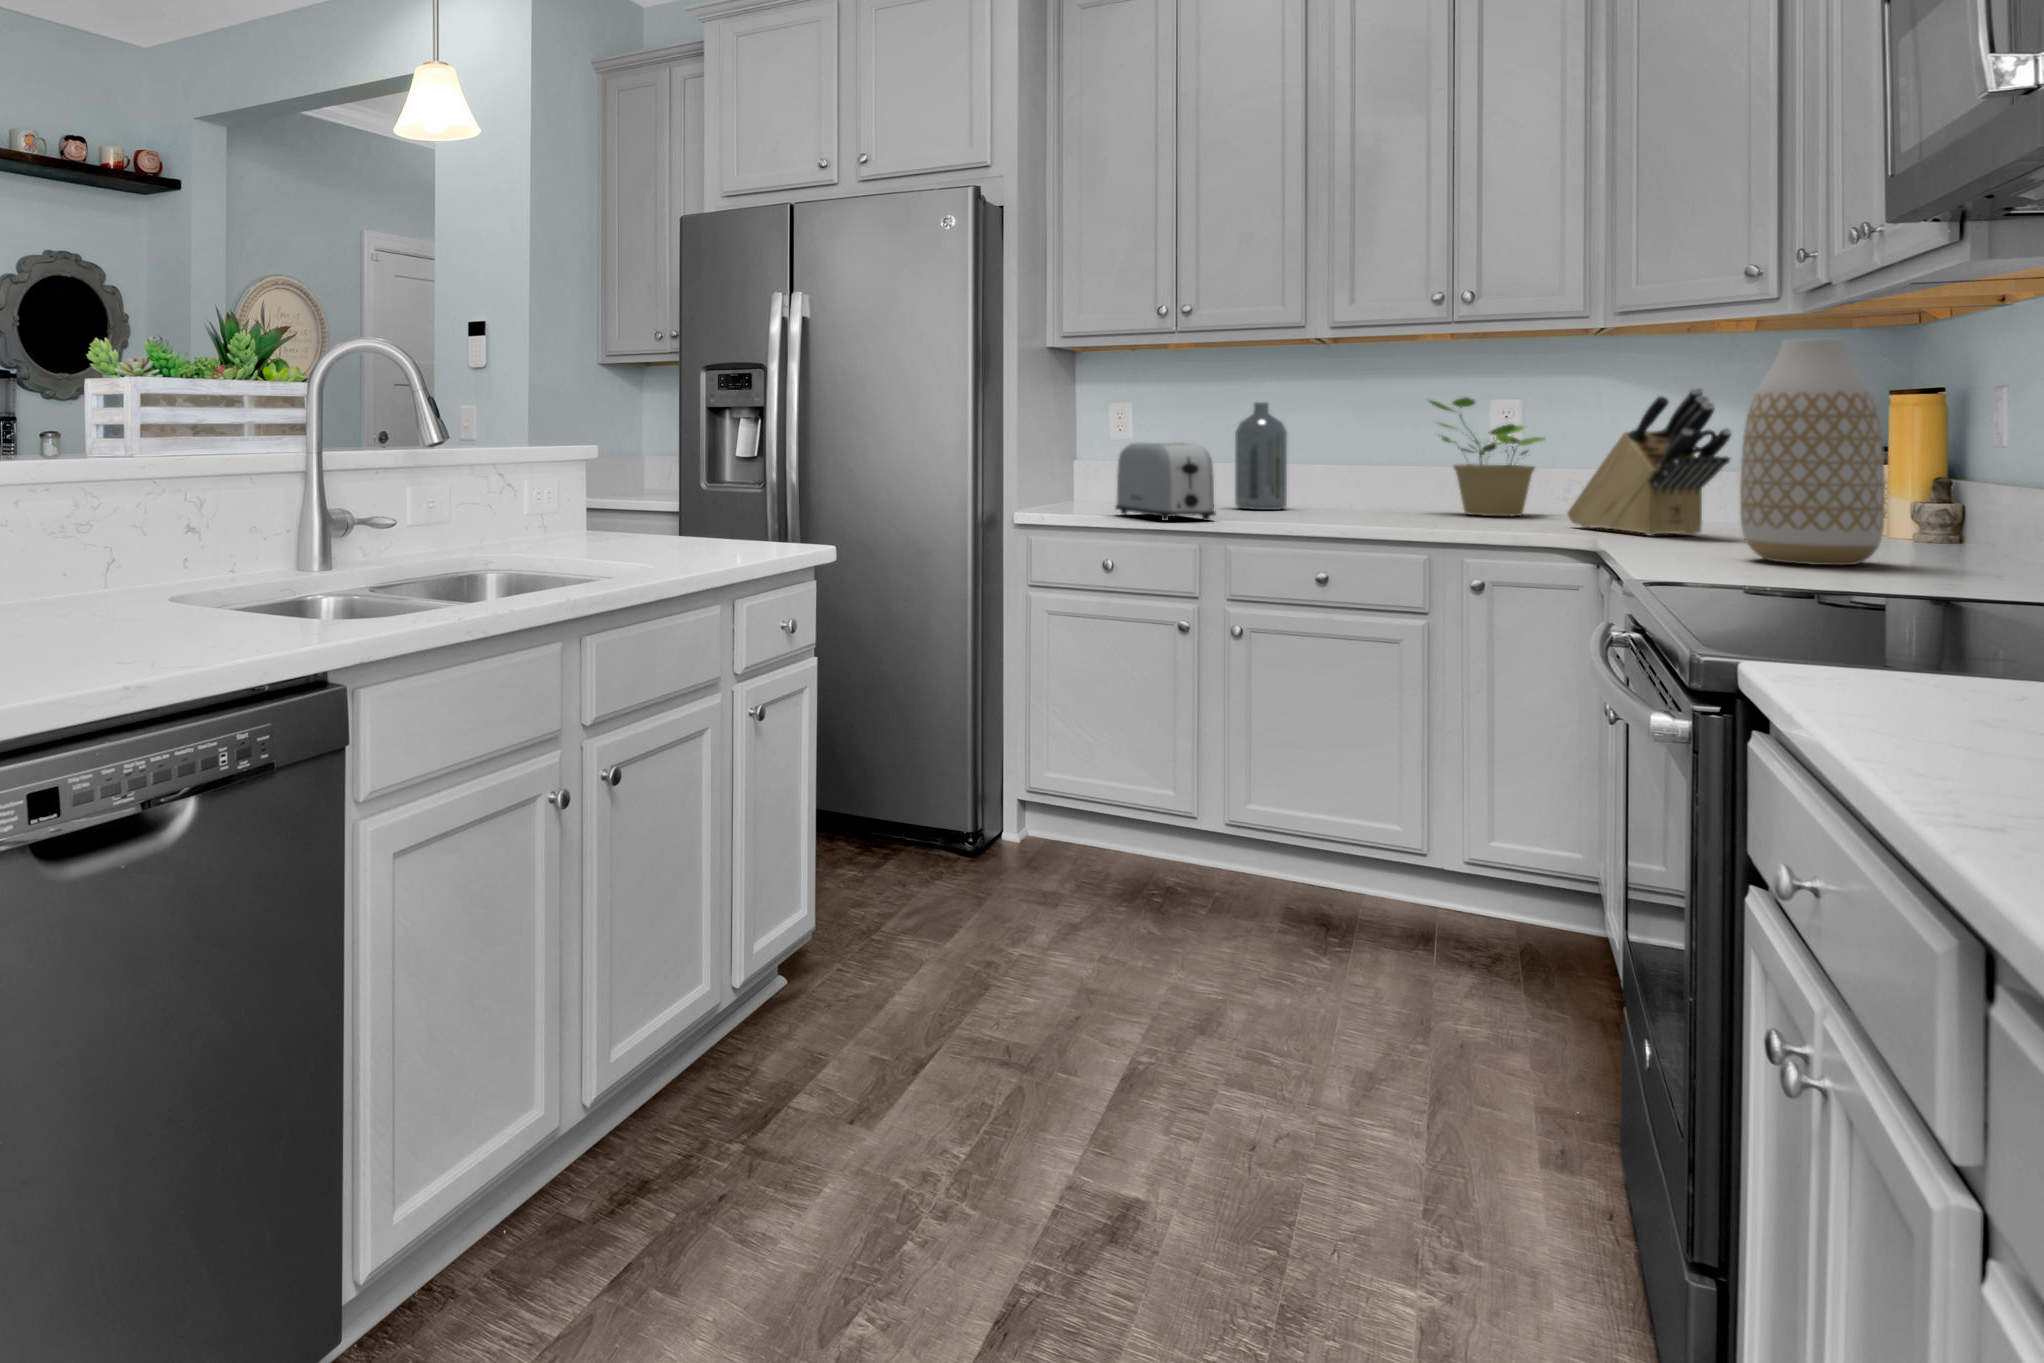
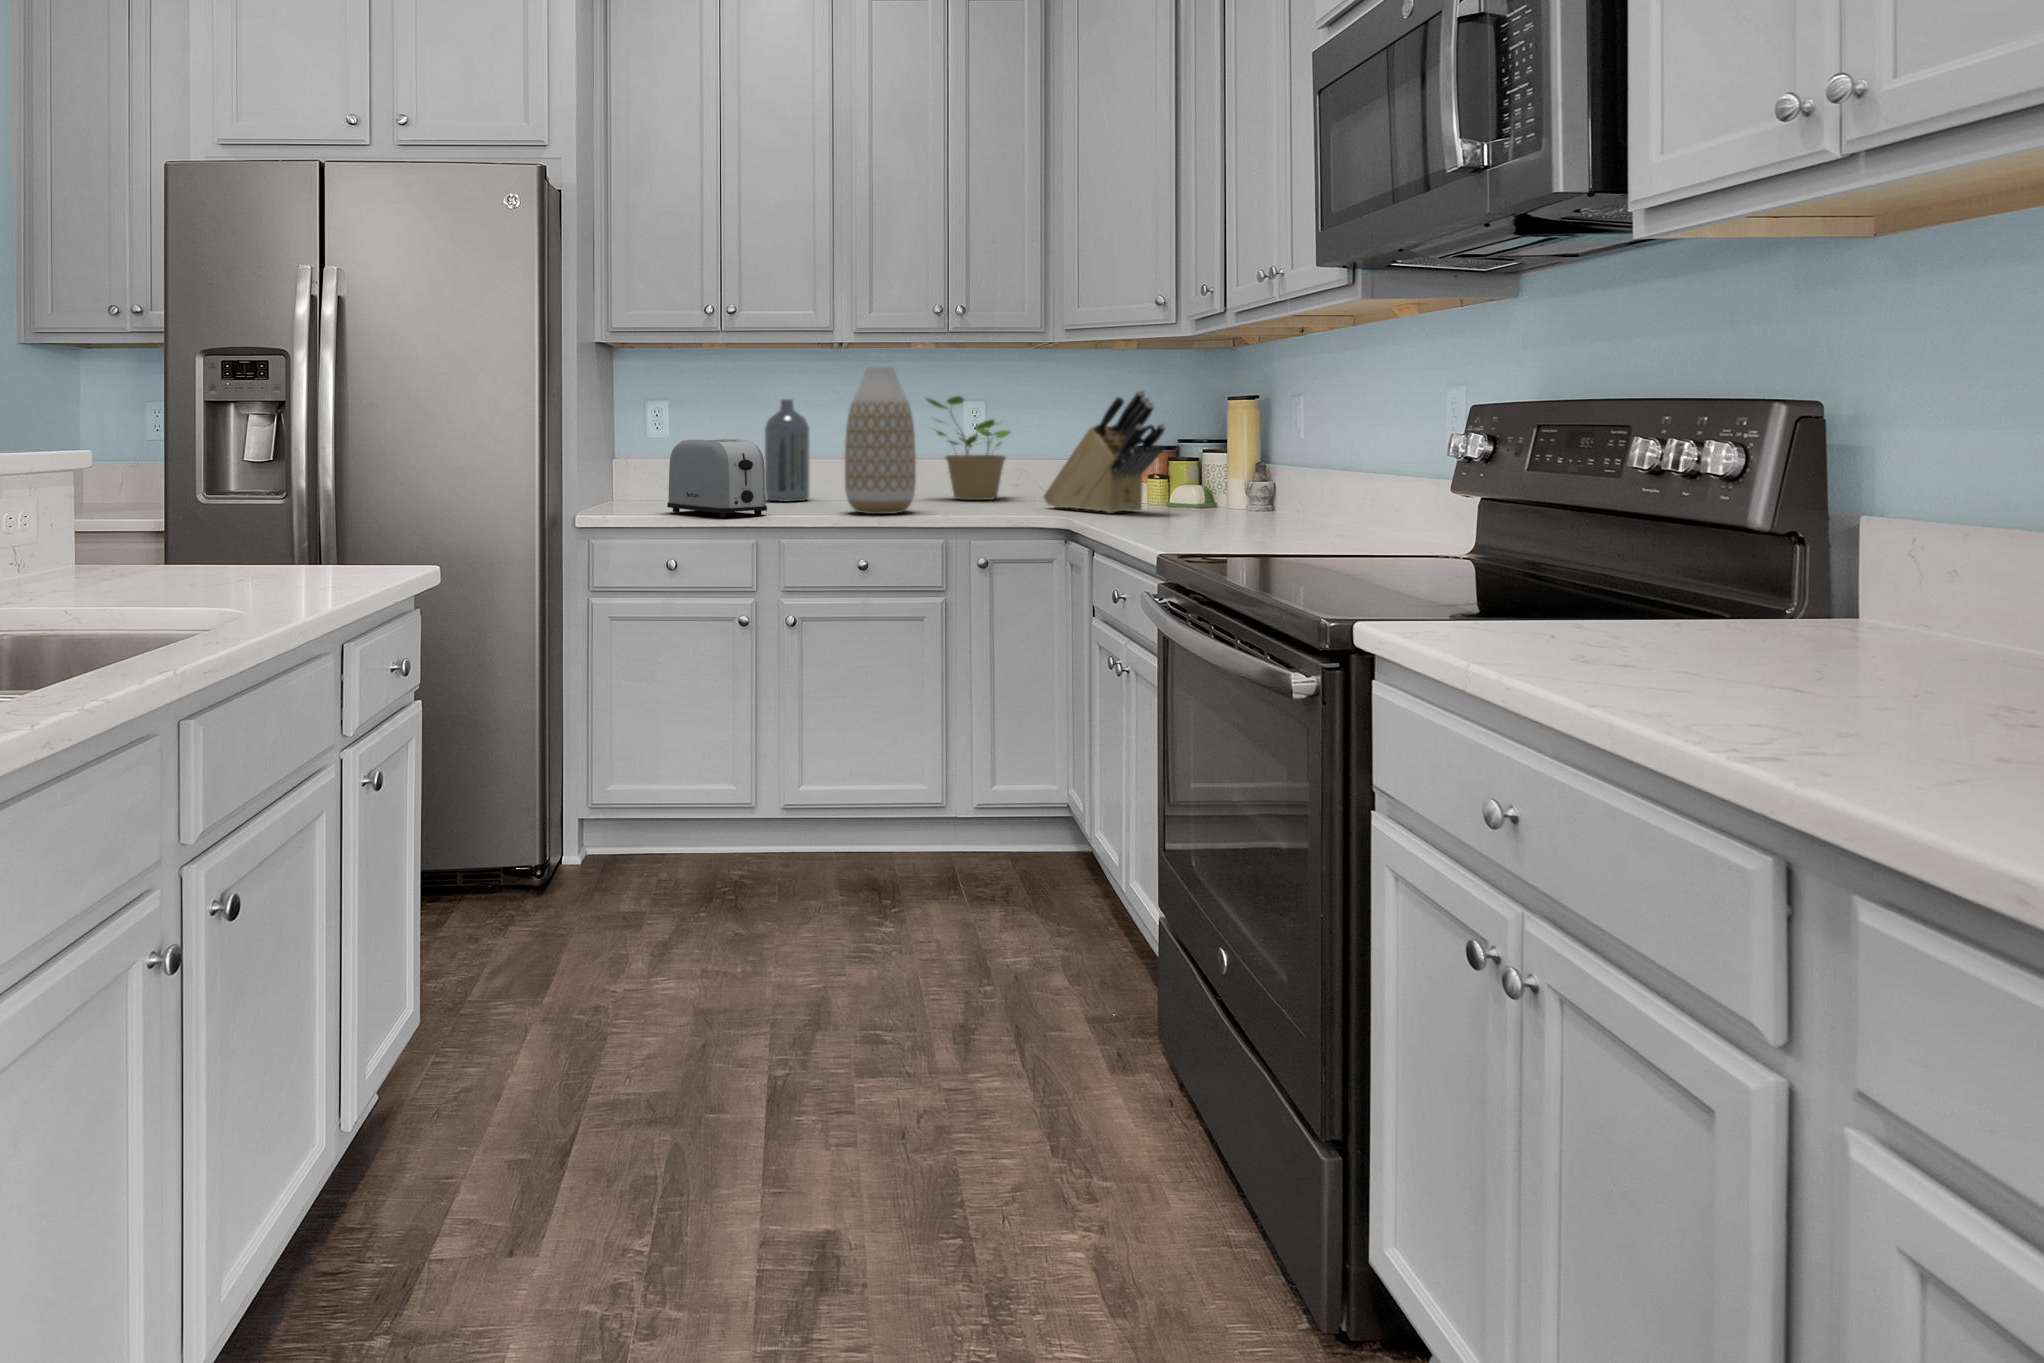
vase: present [1740,339,1885,565] -> present [845,366,916,514]

